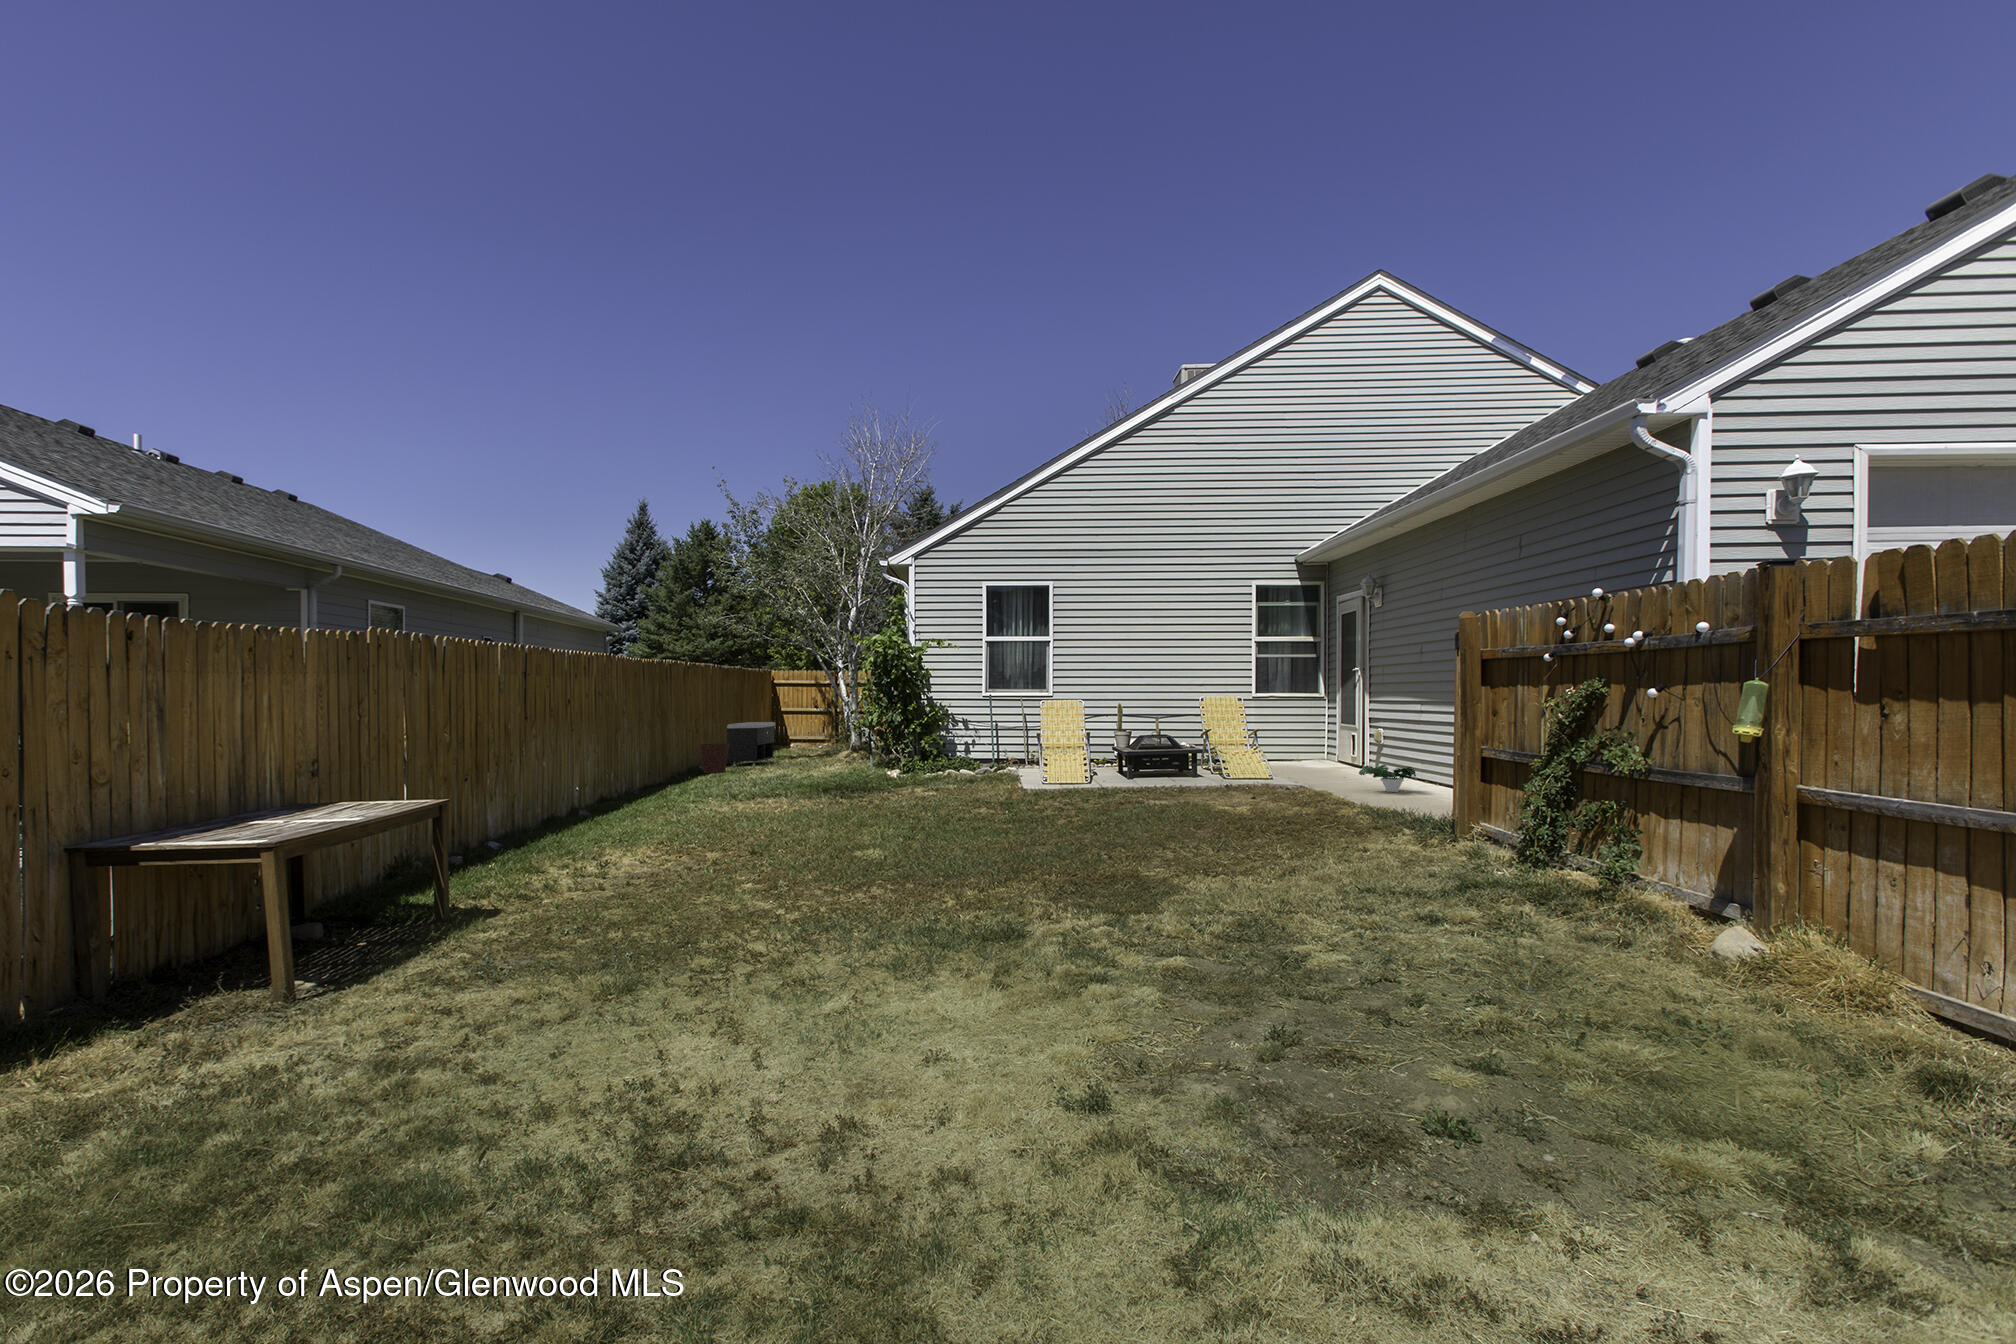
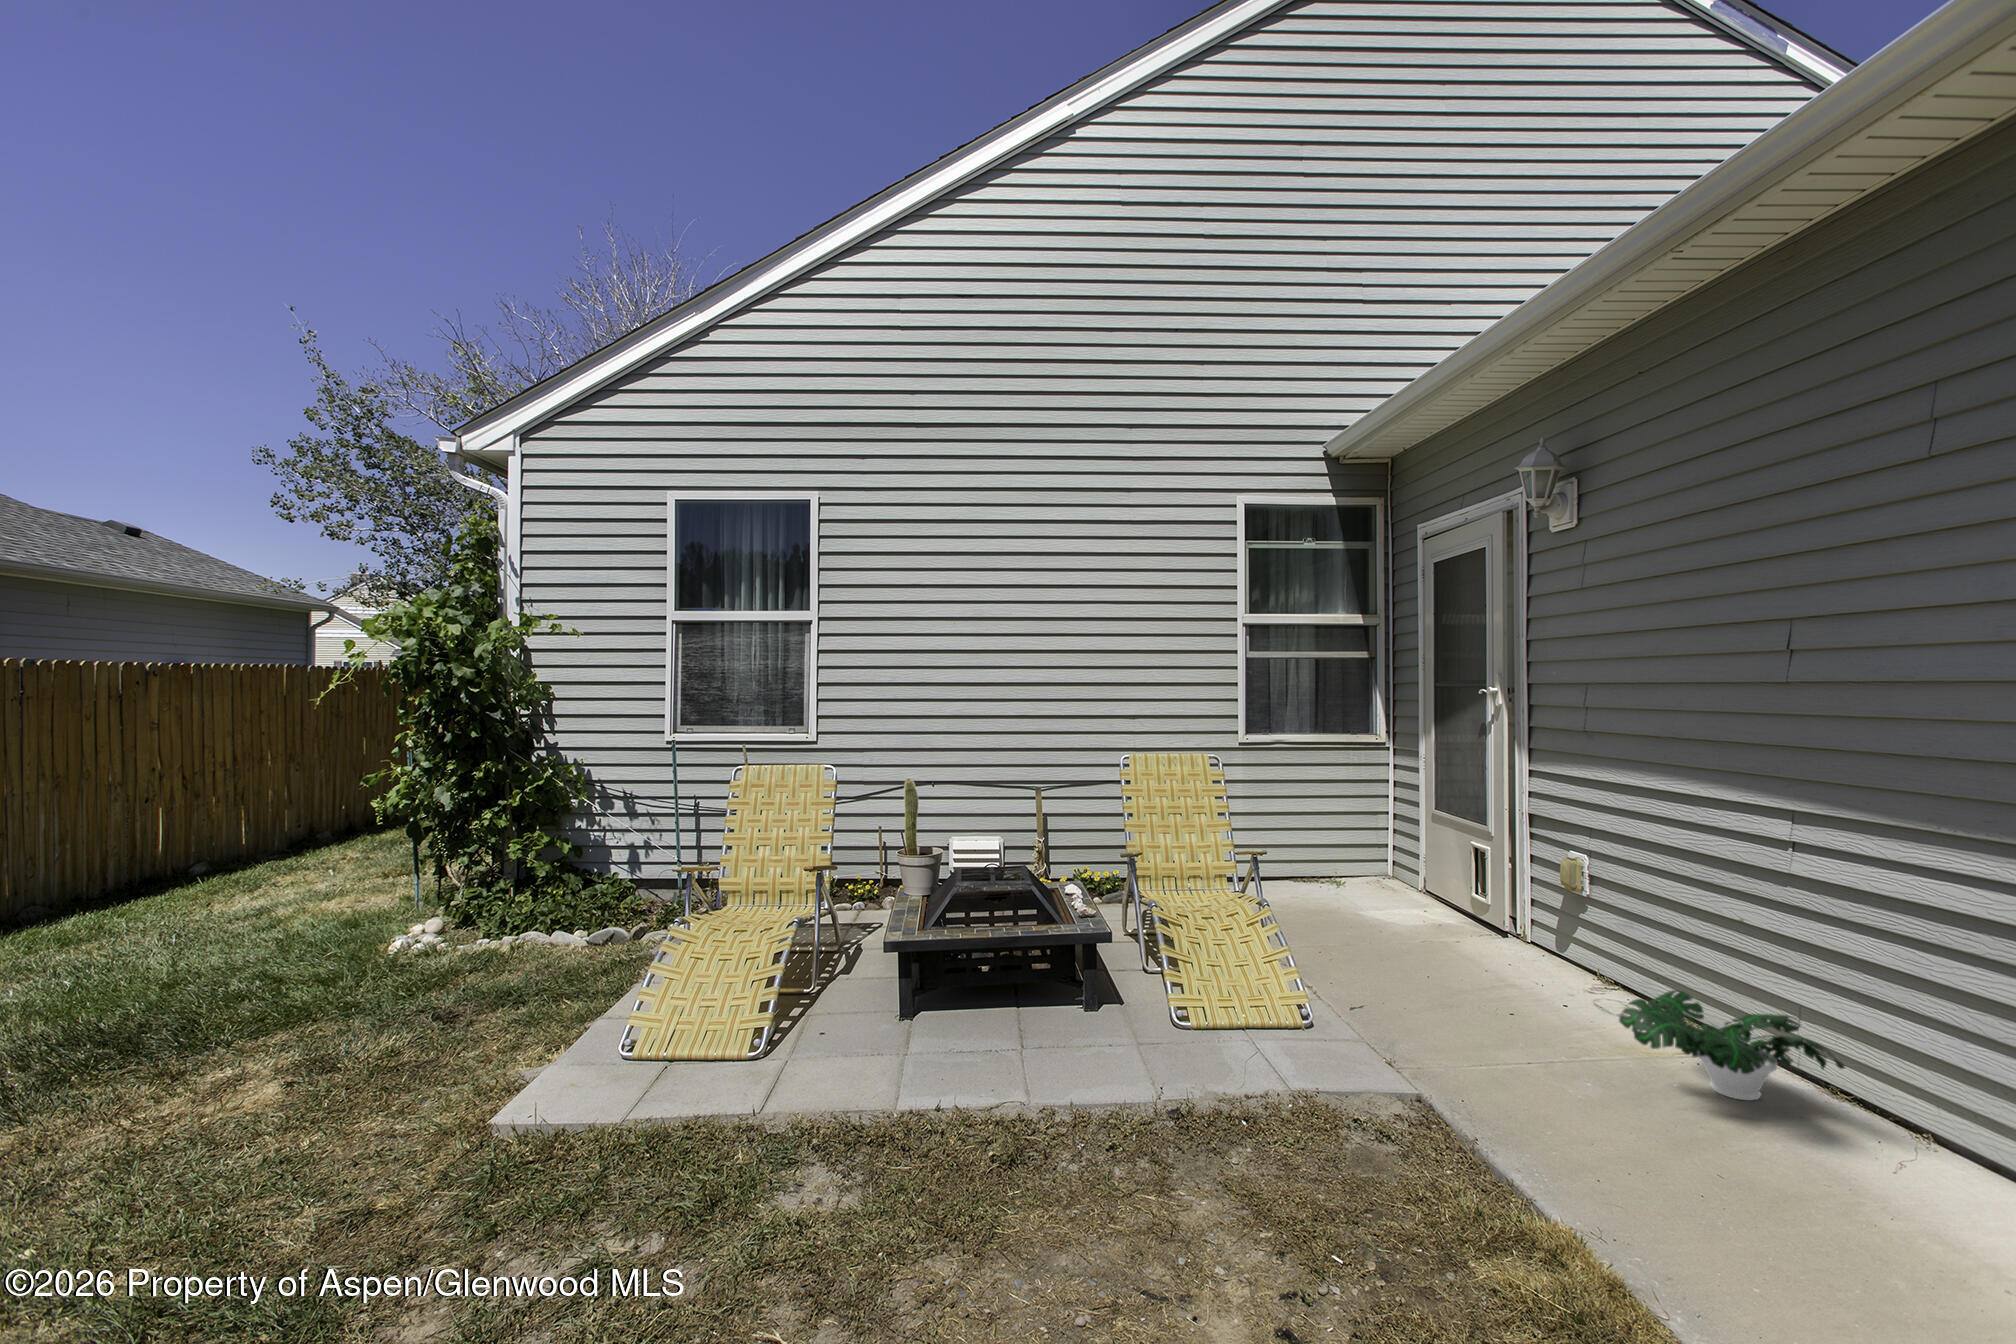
storage bench: present [727,722,776,766] -> none [215,771,351,864]
basket: present [699,744,729,773] -> none [68,835,155,905]

